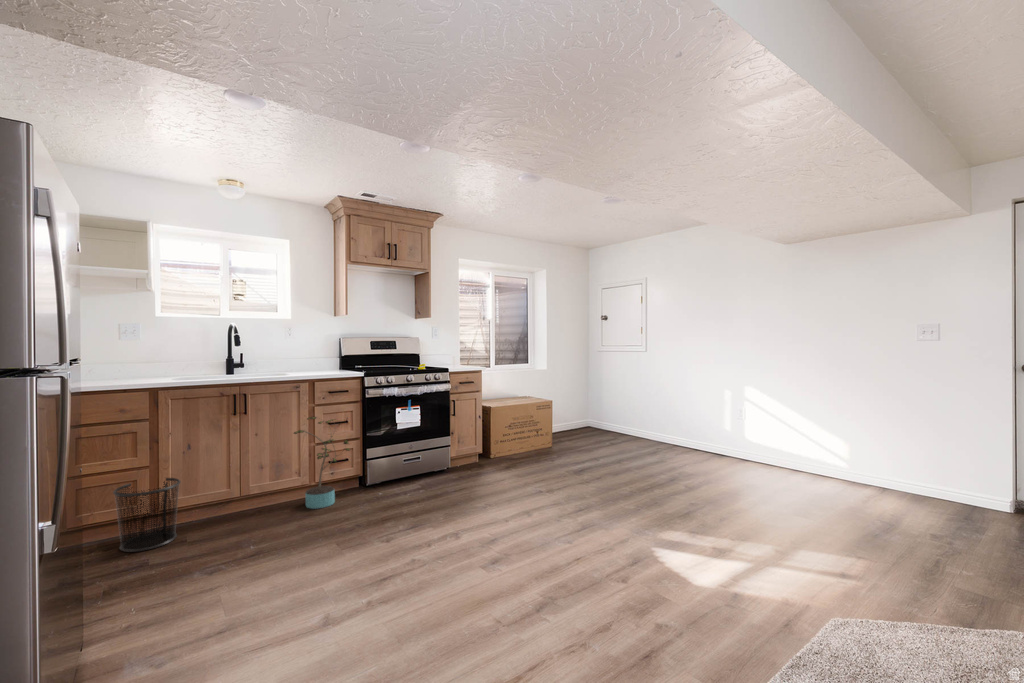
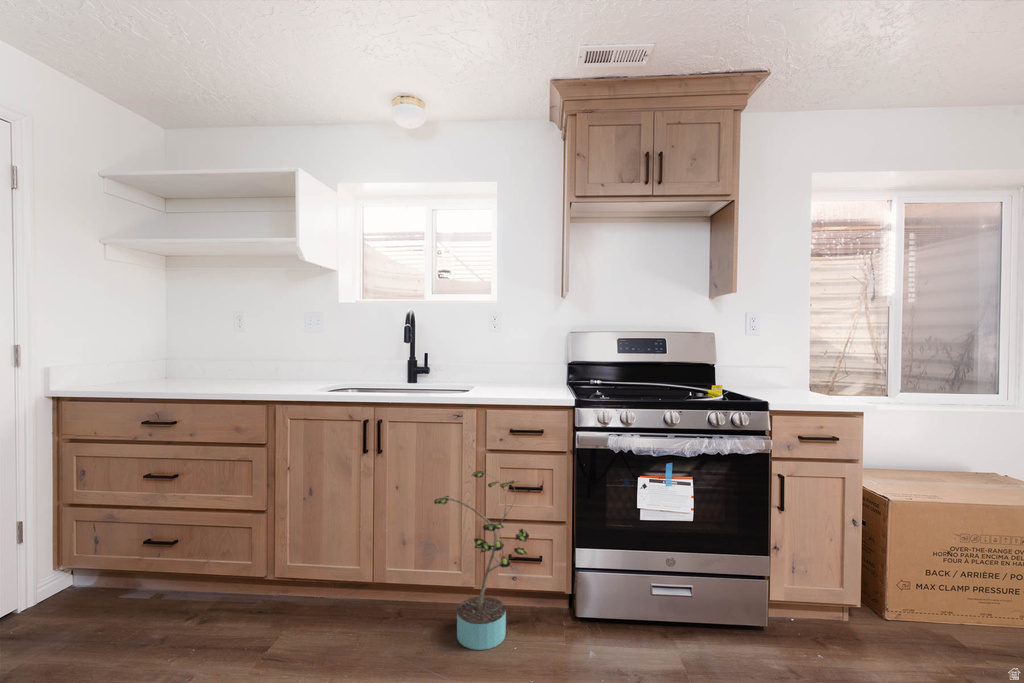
waste bin: present [113,478,181,552] -> none [196,529,285,646]

